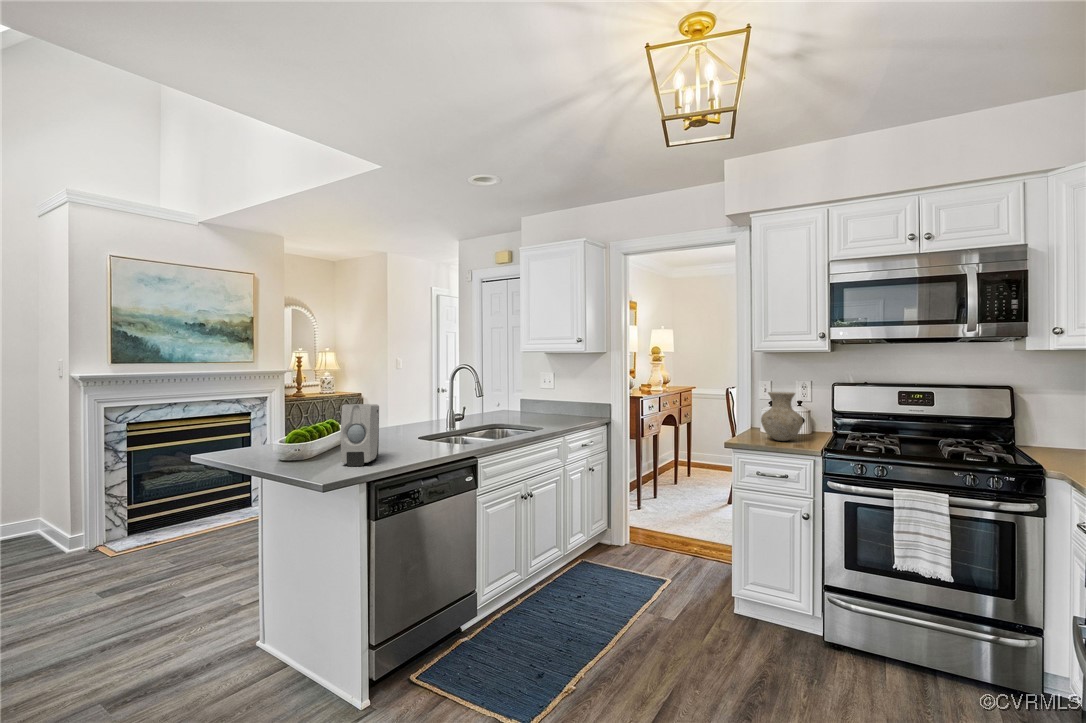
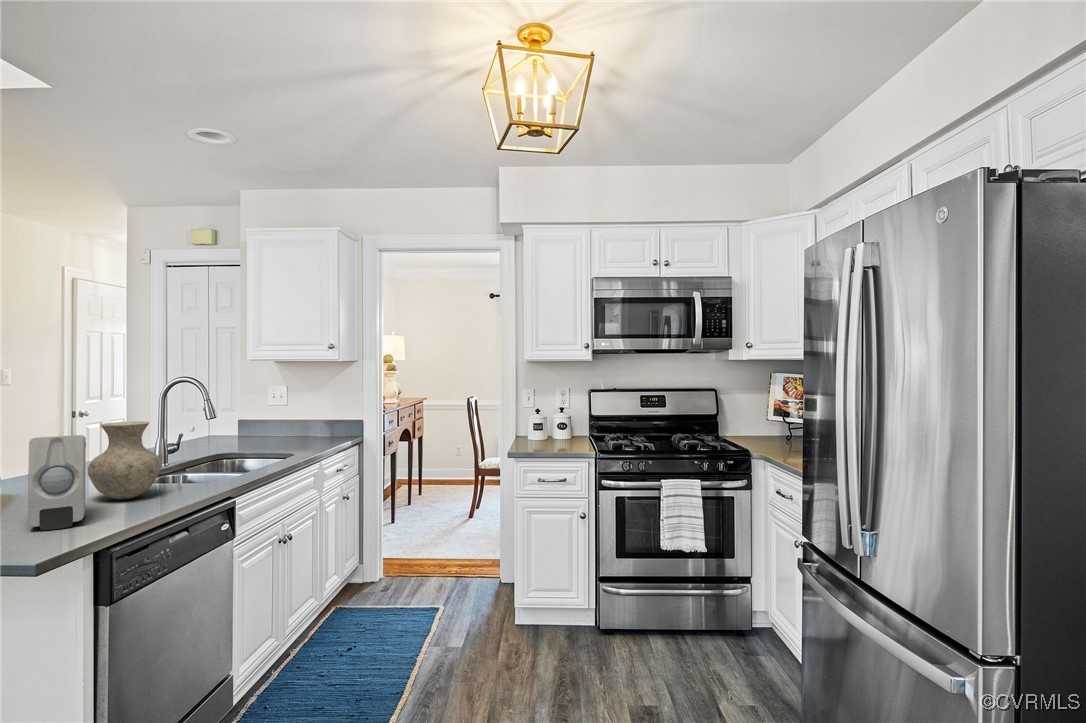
vase: present [761,392,803,441] -> present [88,421,161,500]

